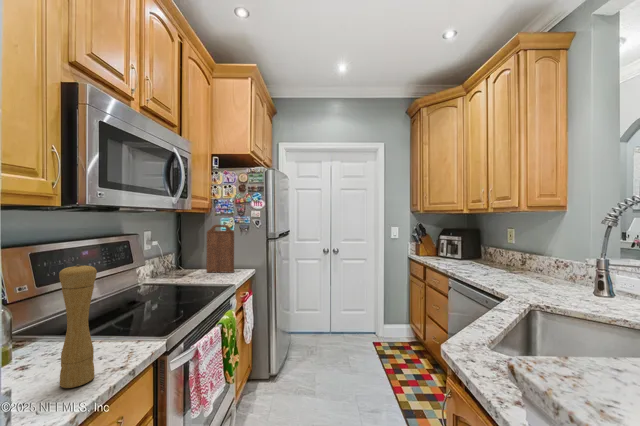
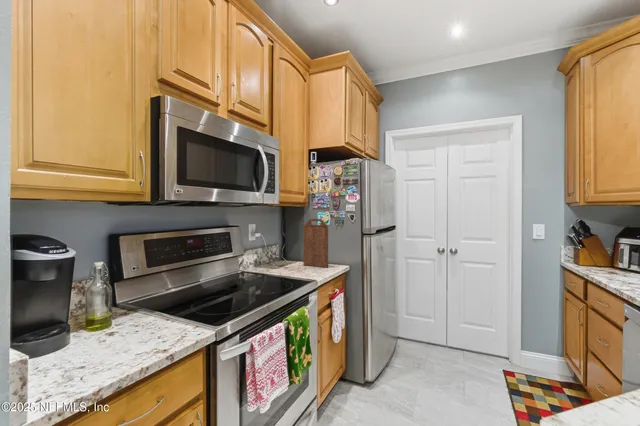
pepper mill: present [59,264,97,388] -> none [96,251,128,363]

